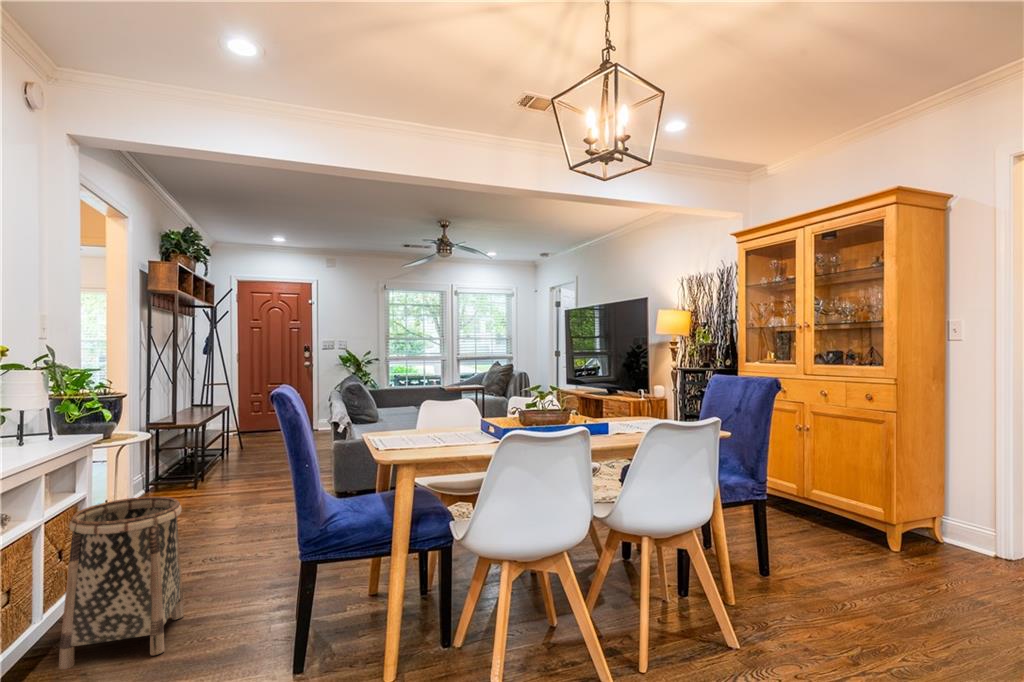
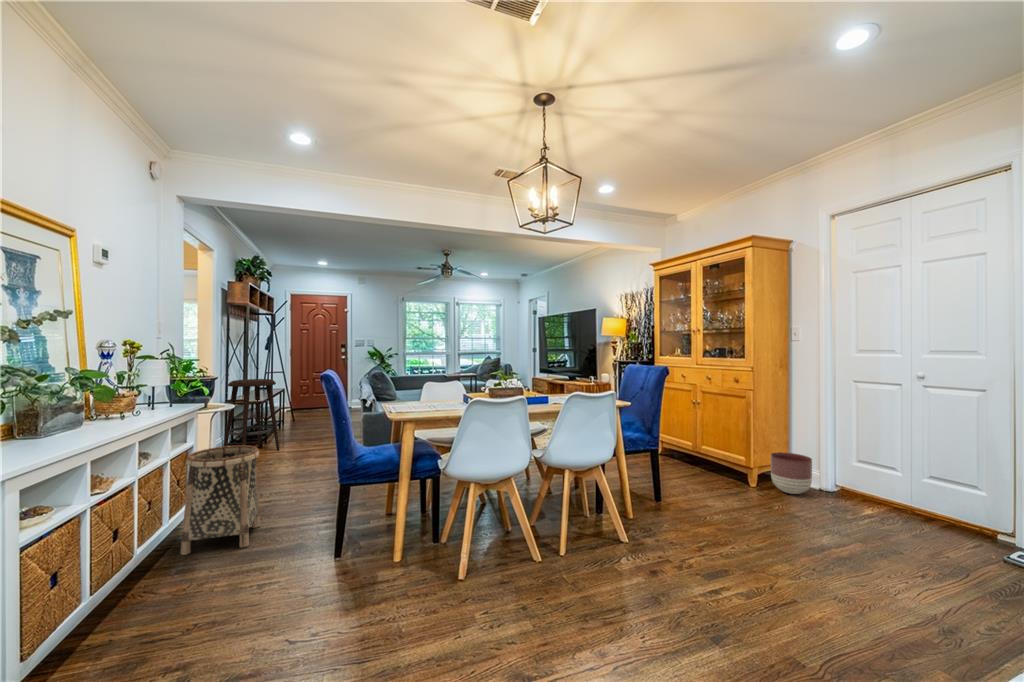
stool: none [142,394,220,504] -> present [224,379,279,451]
planter: none [921,501,987,563] -> present [771,452,812,494]

